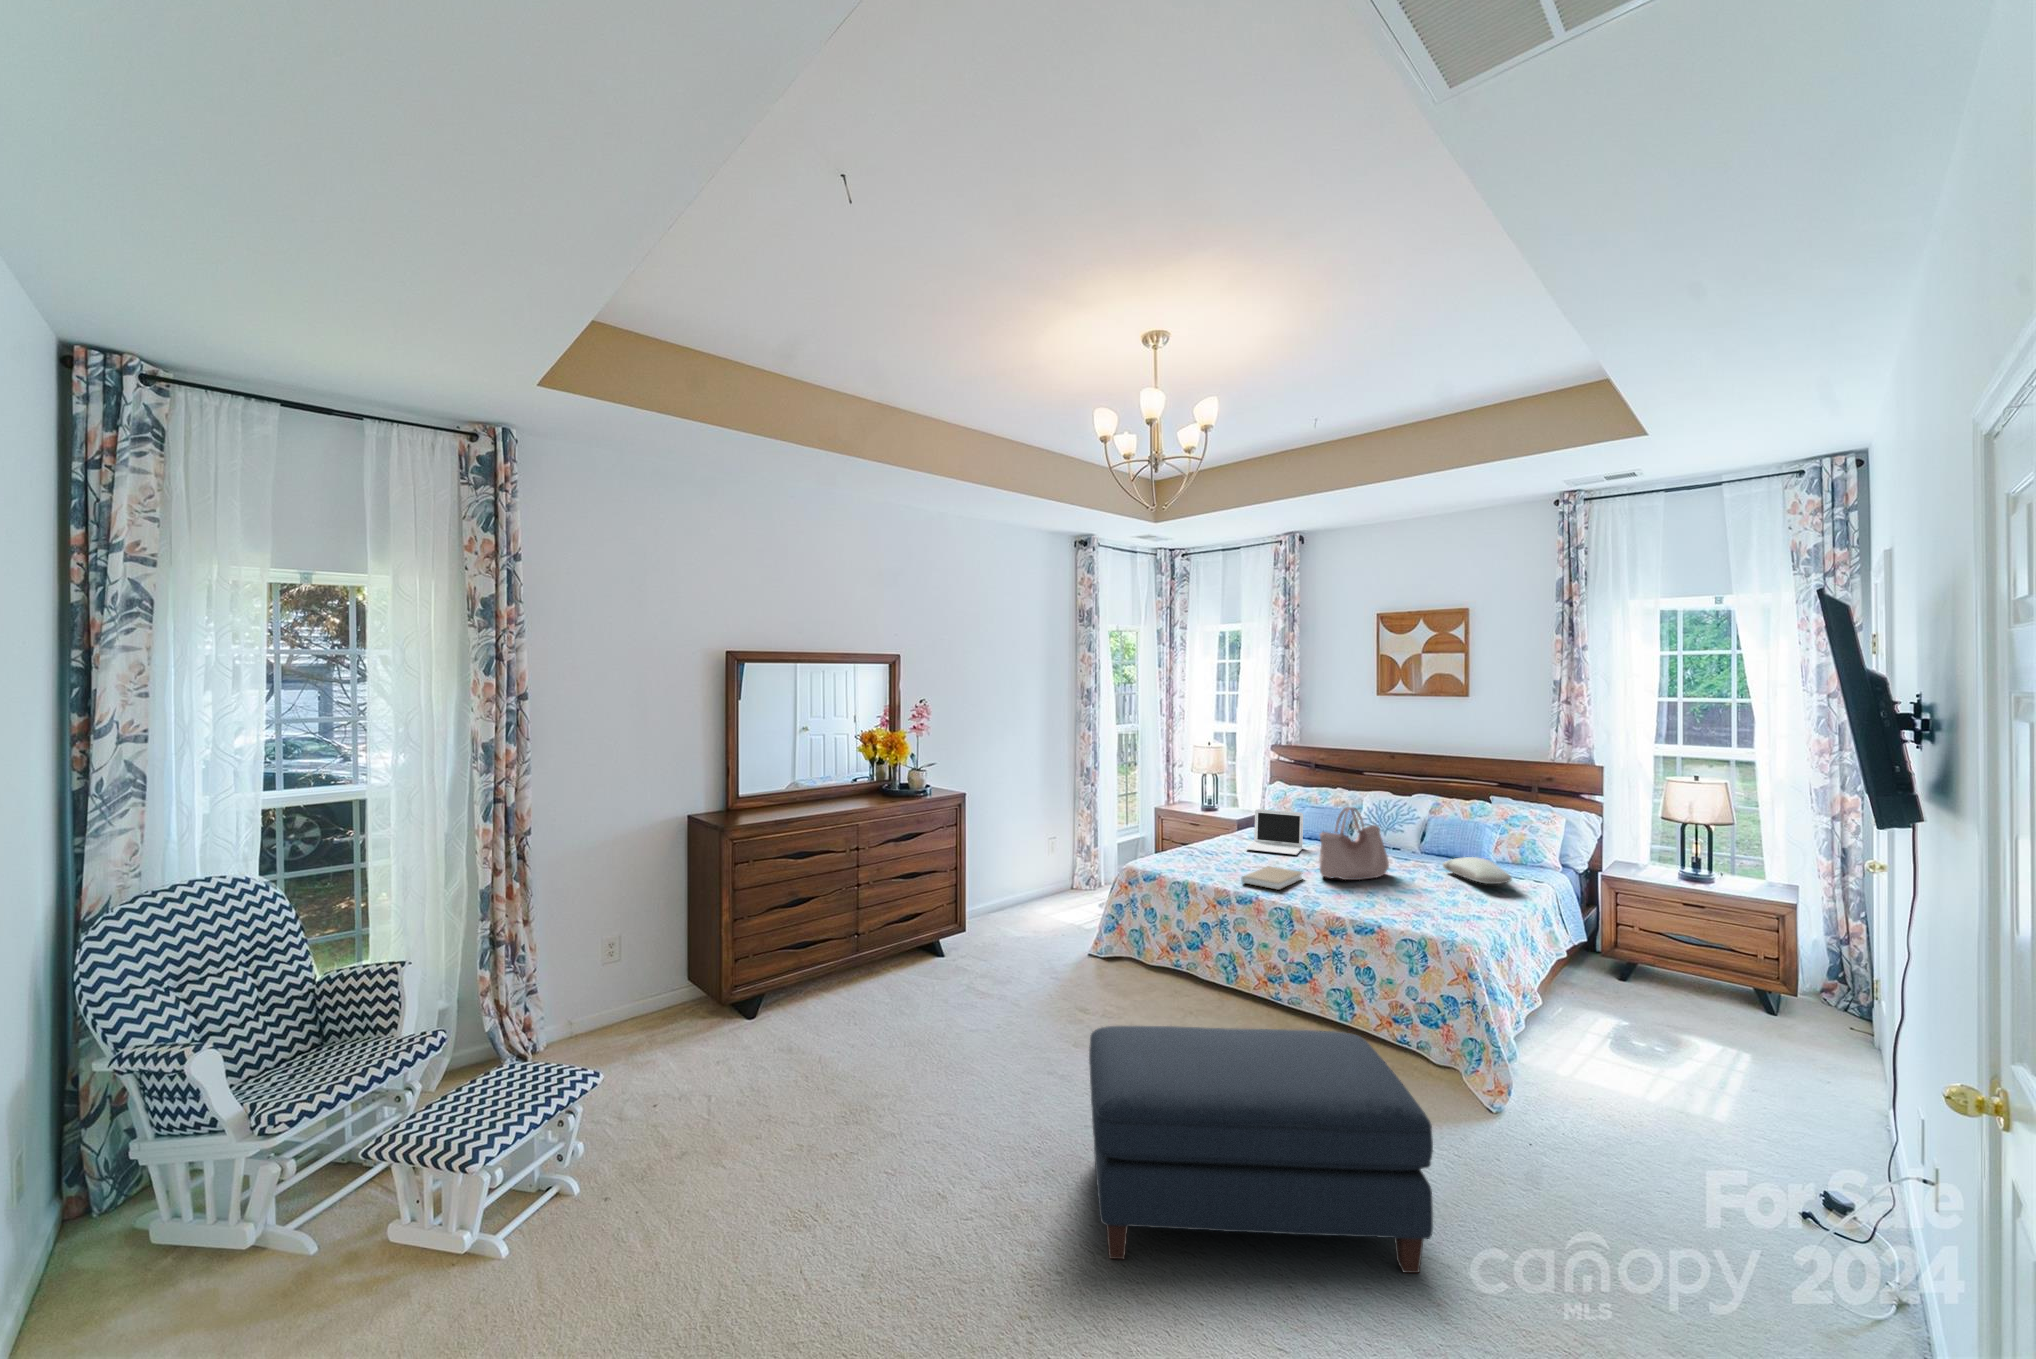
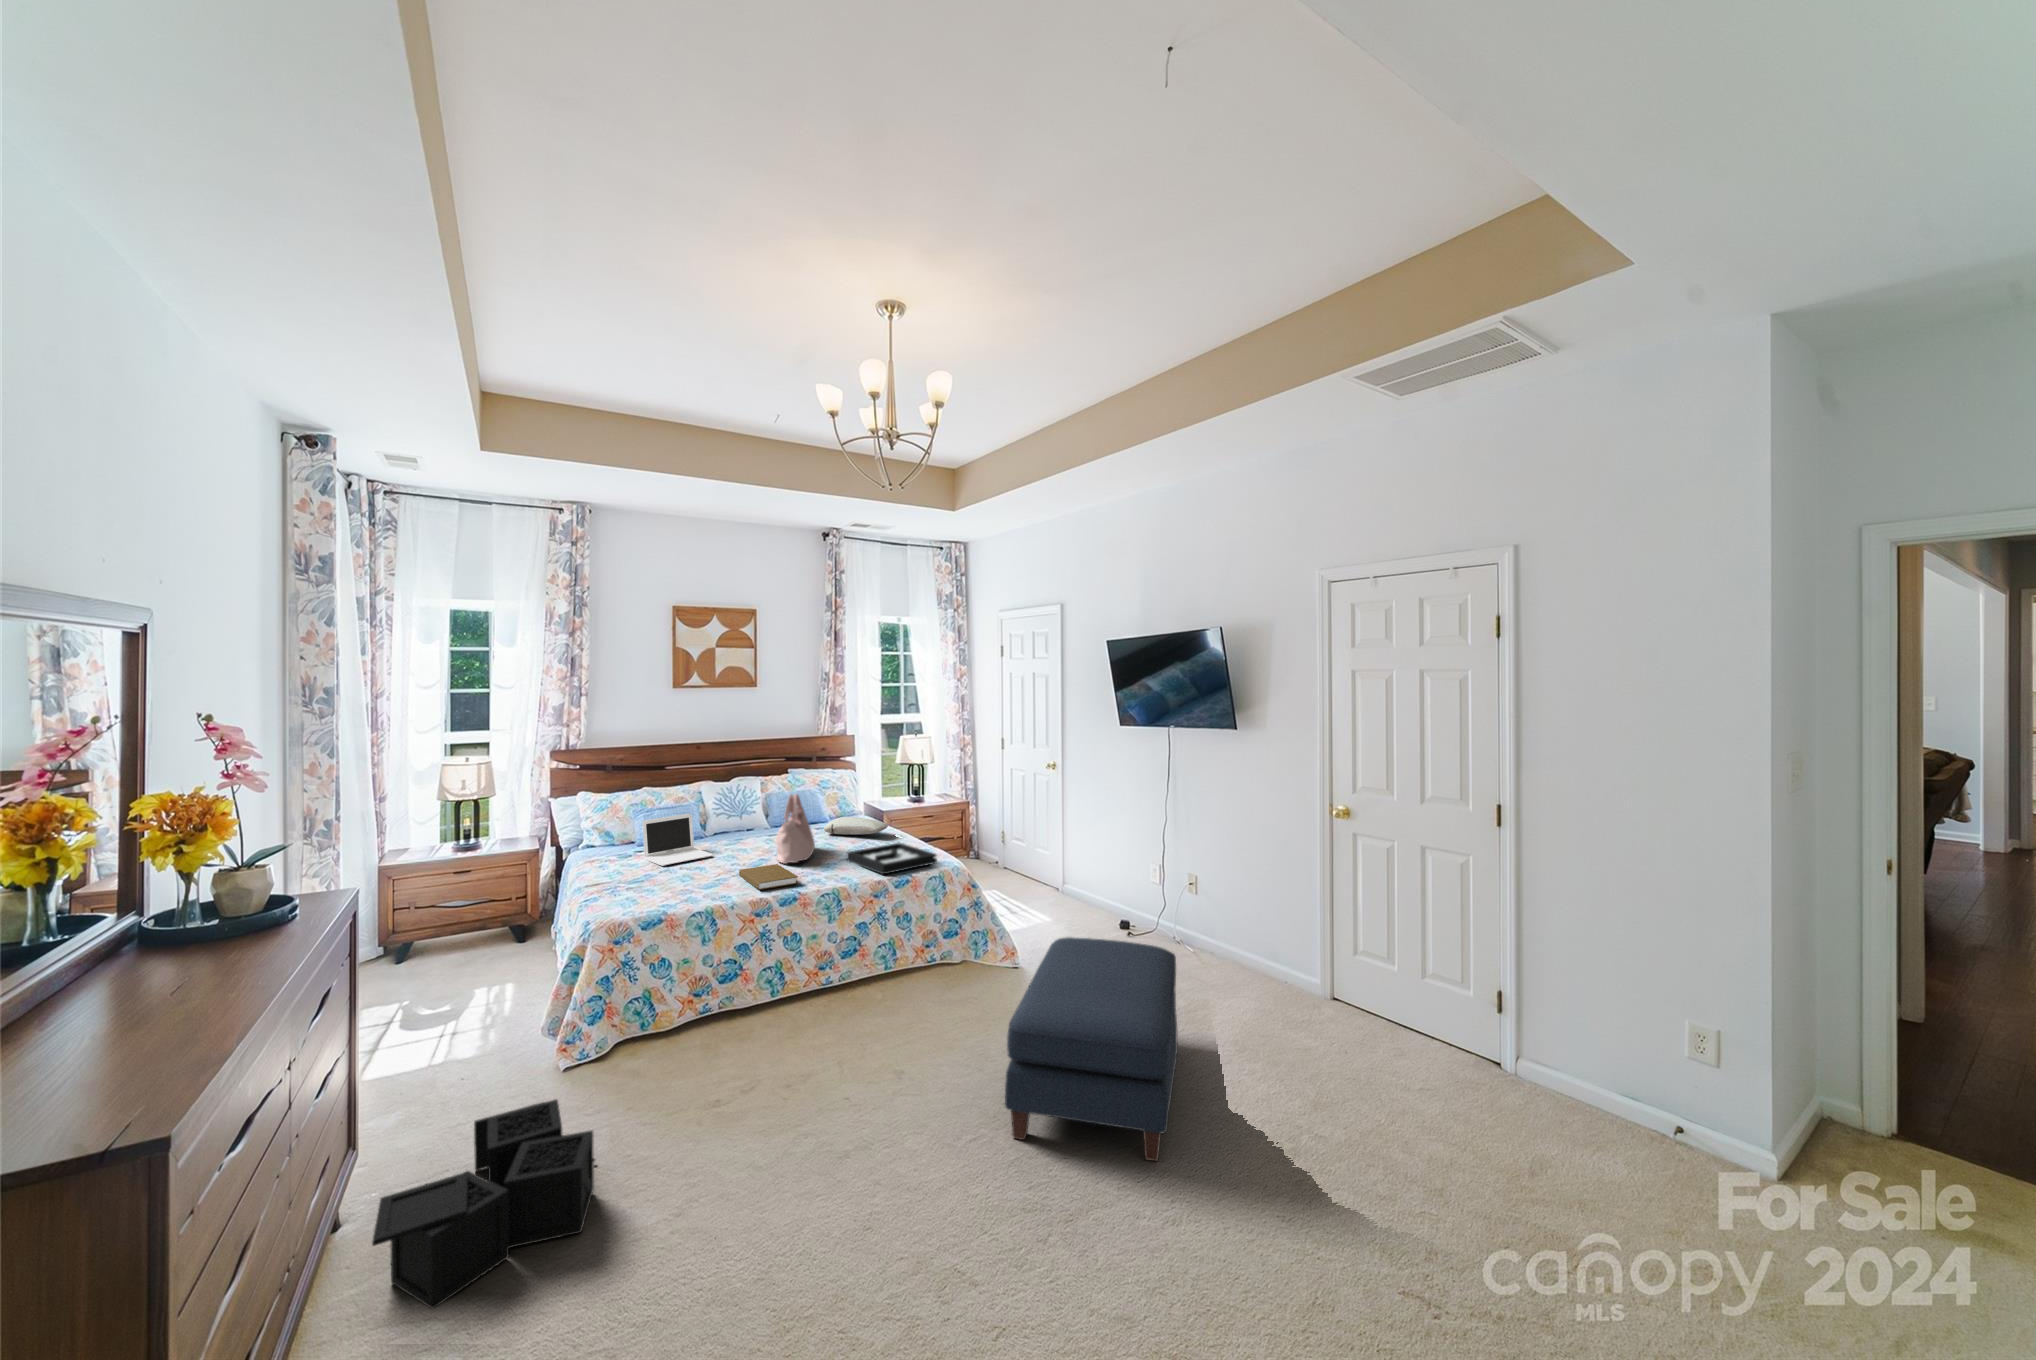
decorative tray: none [1365,884,1468,927] -> present [847,843,937,874]
storage bin: none [868,936,999,1008] -> present [372,1099,595,1309]

